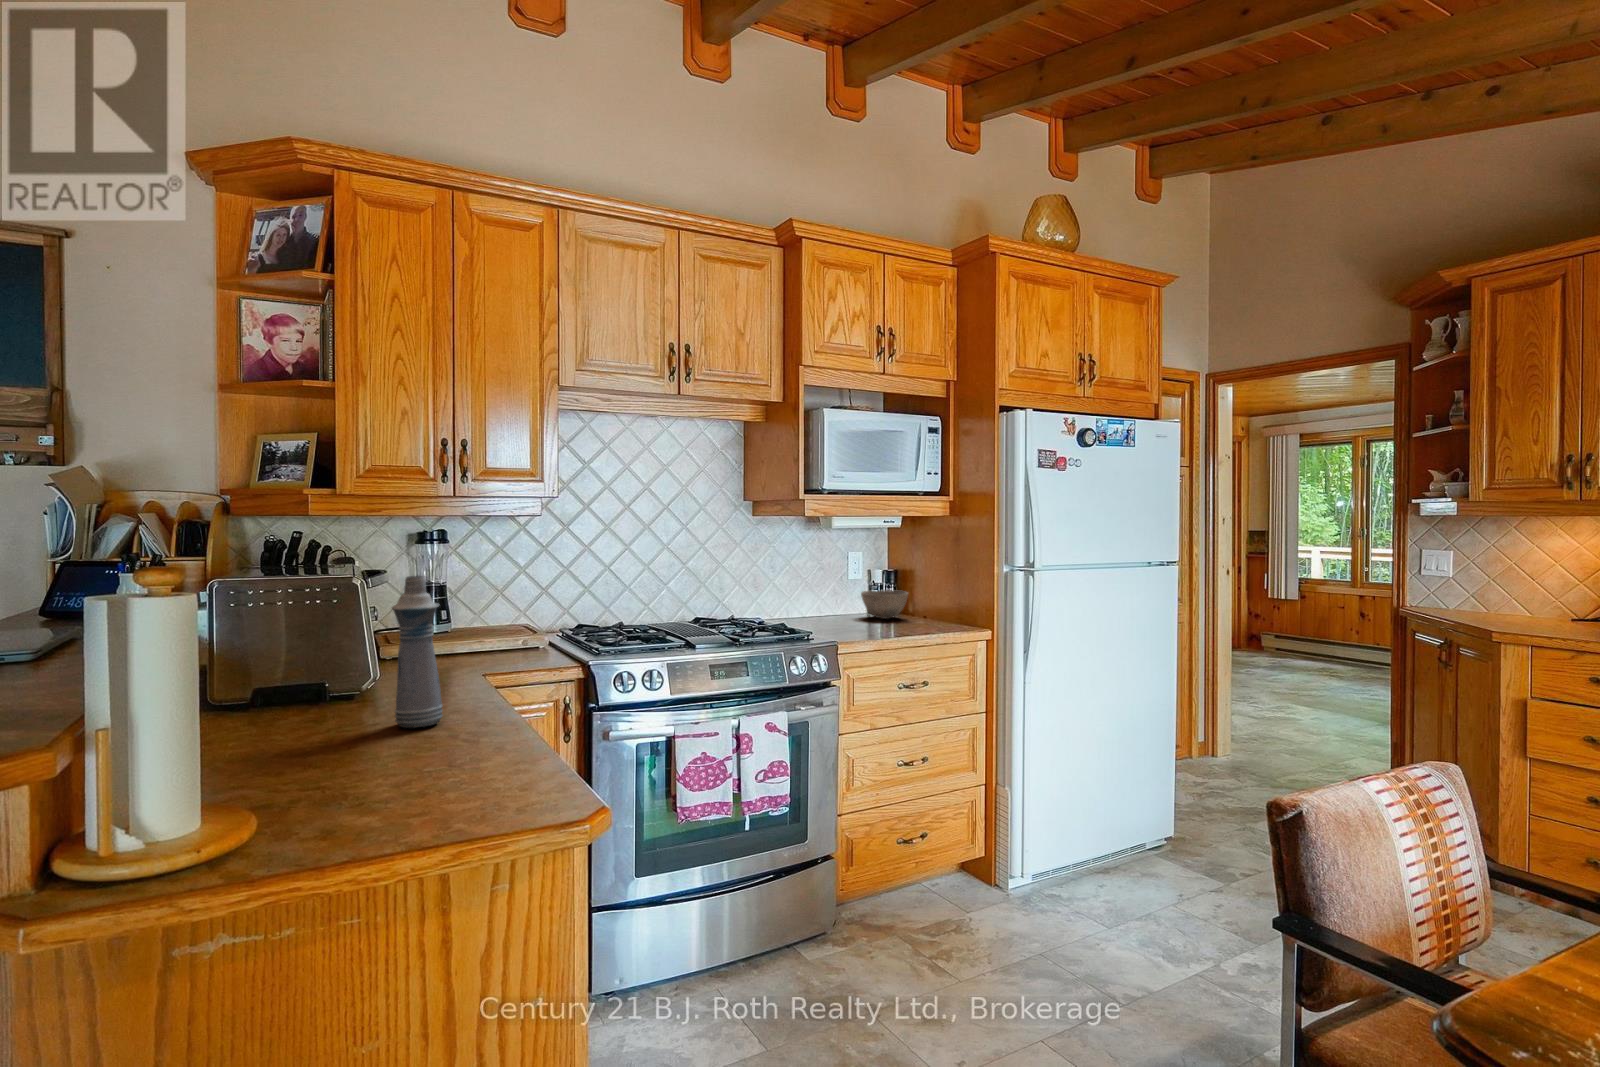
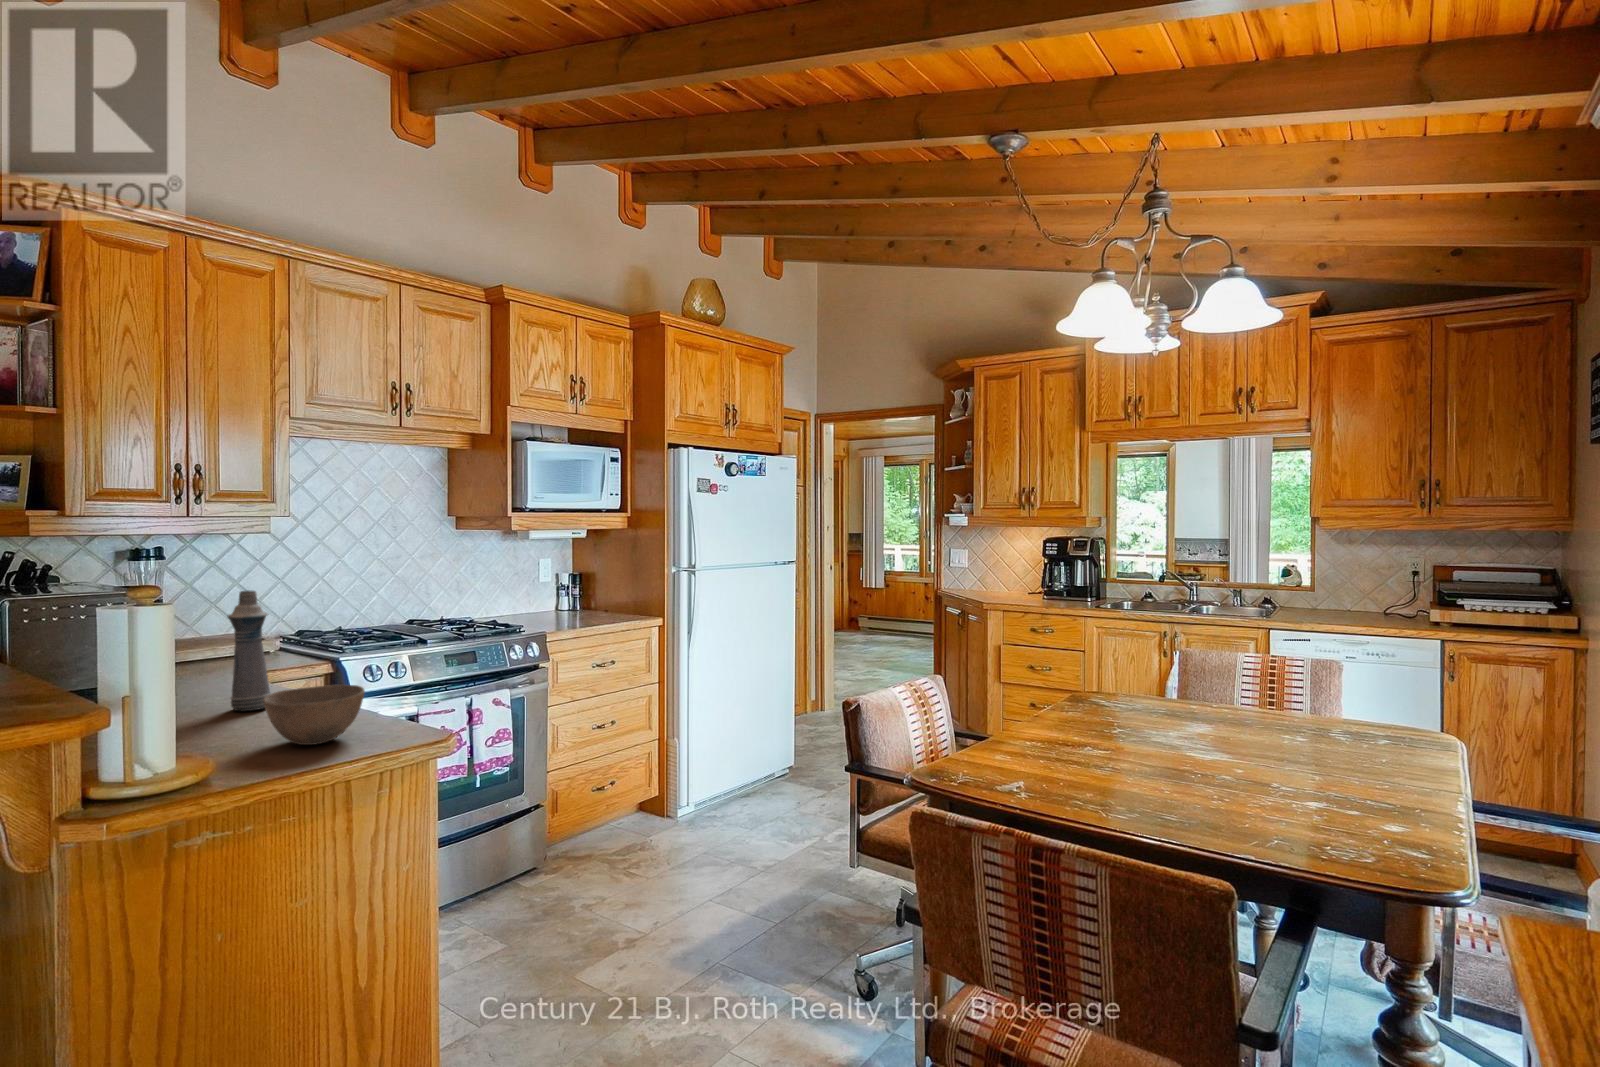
bowl: present [861,590,908,619] -> present [263,685,365,745]

